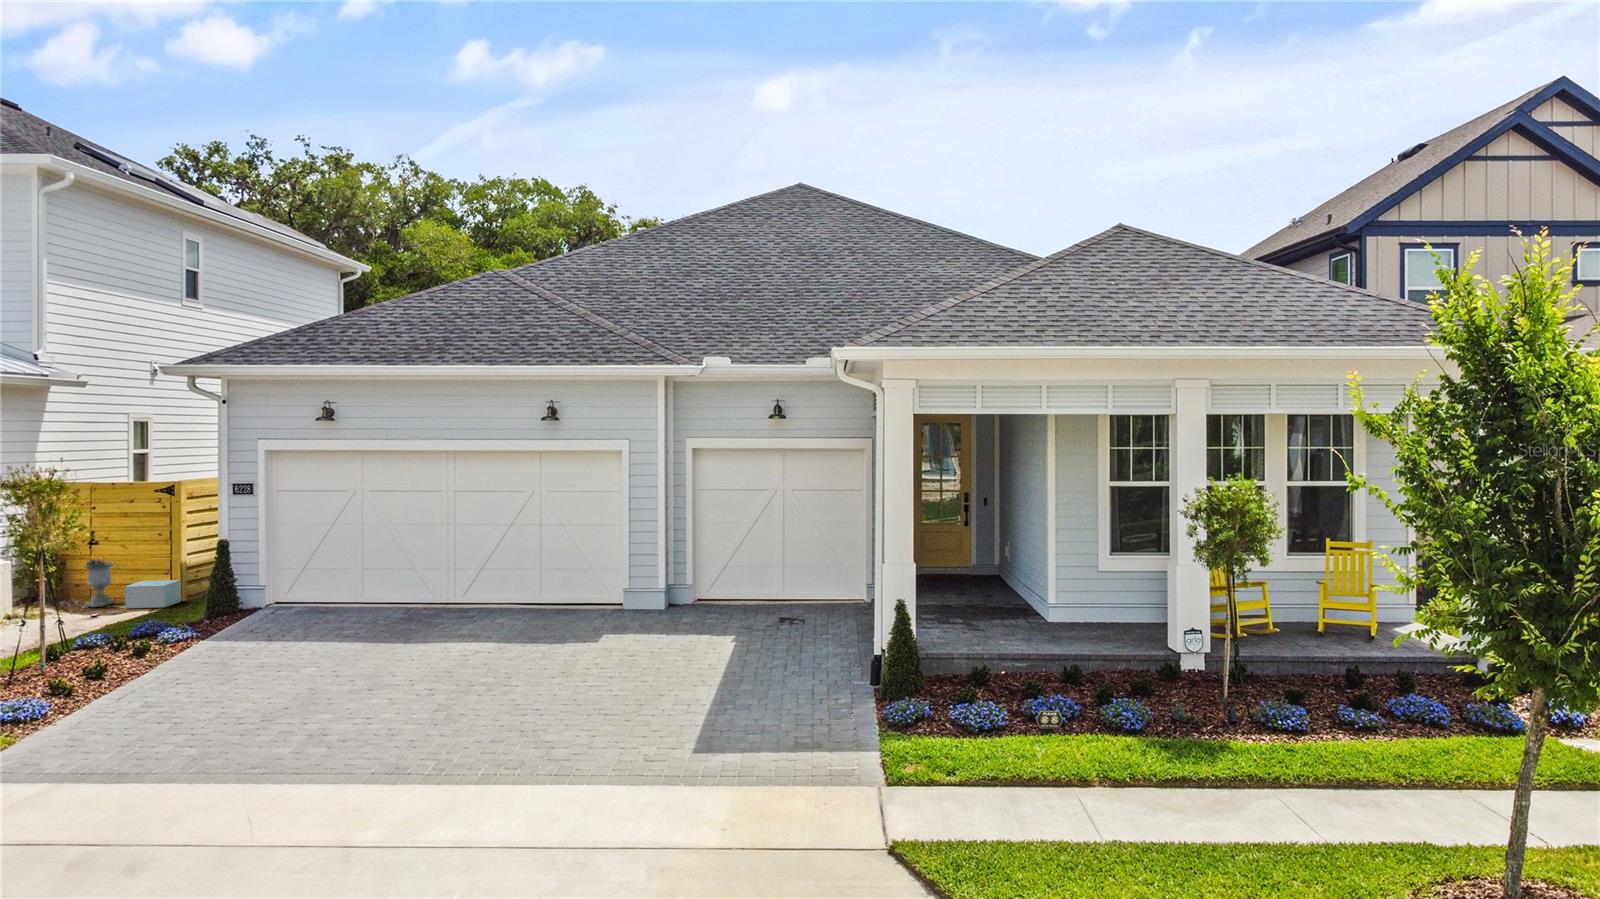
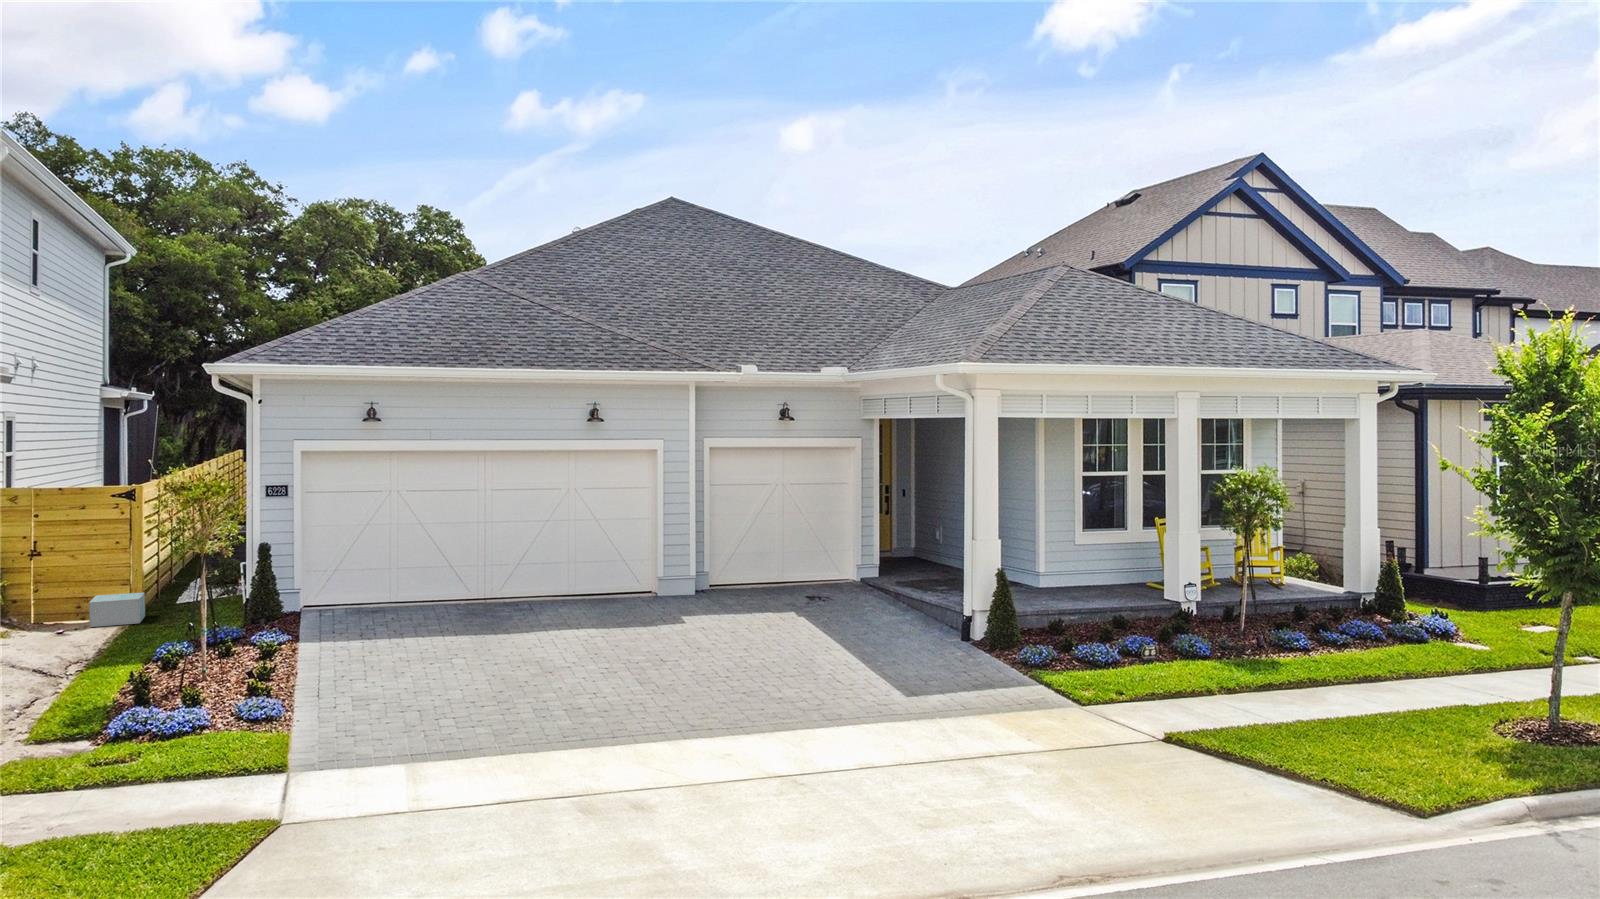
planter: present [84,559,115,607] -> none [27,572,63,629]

